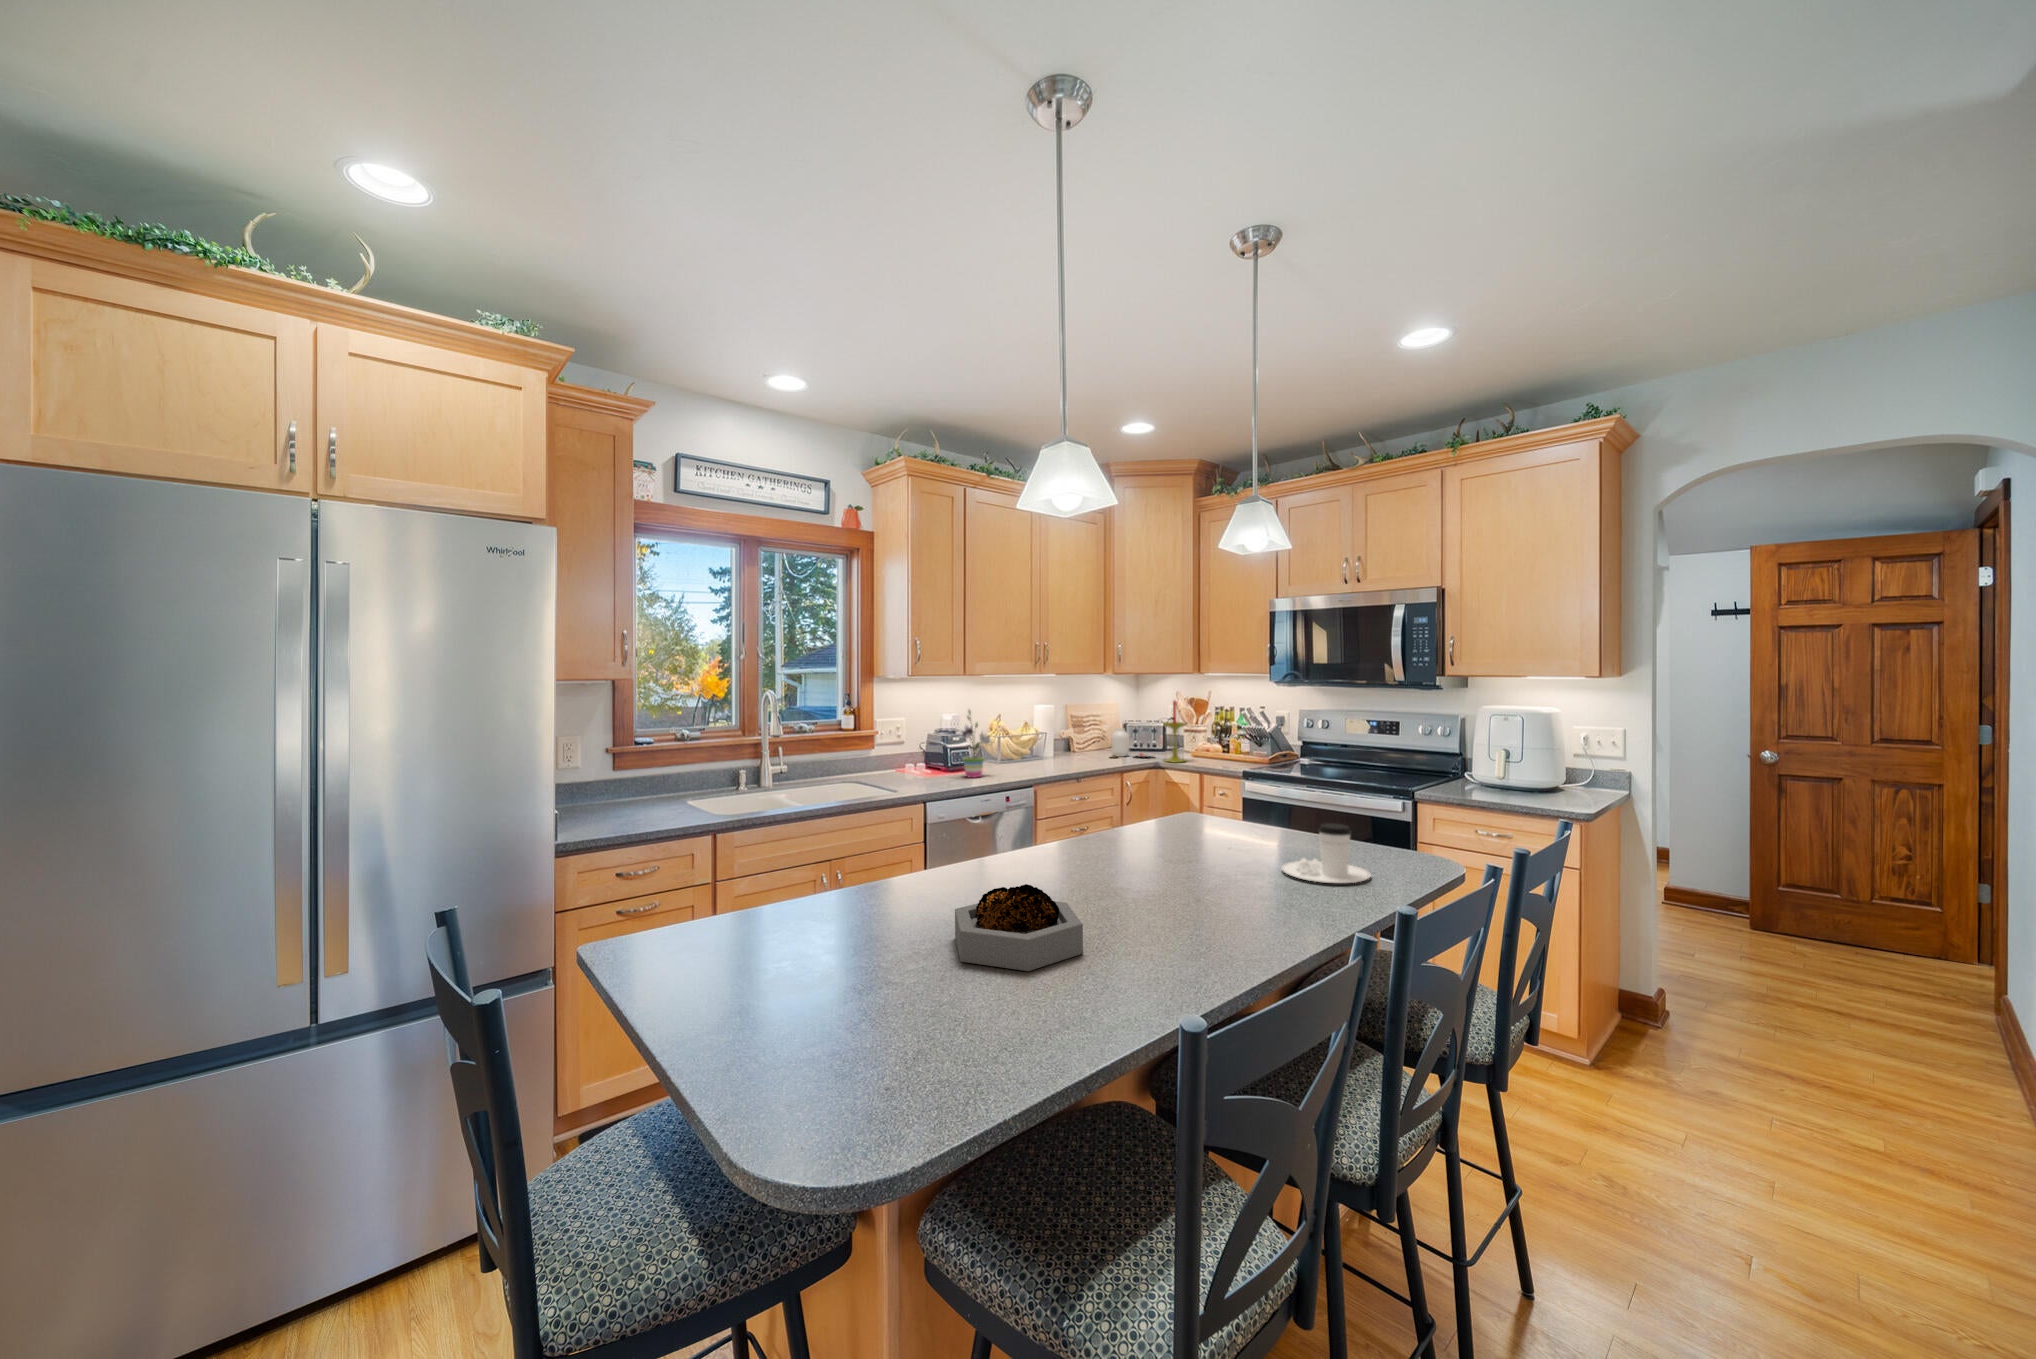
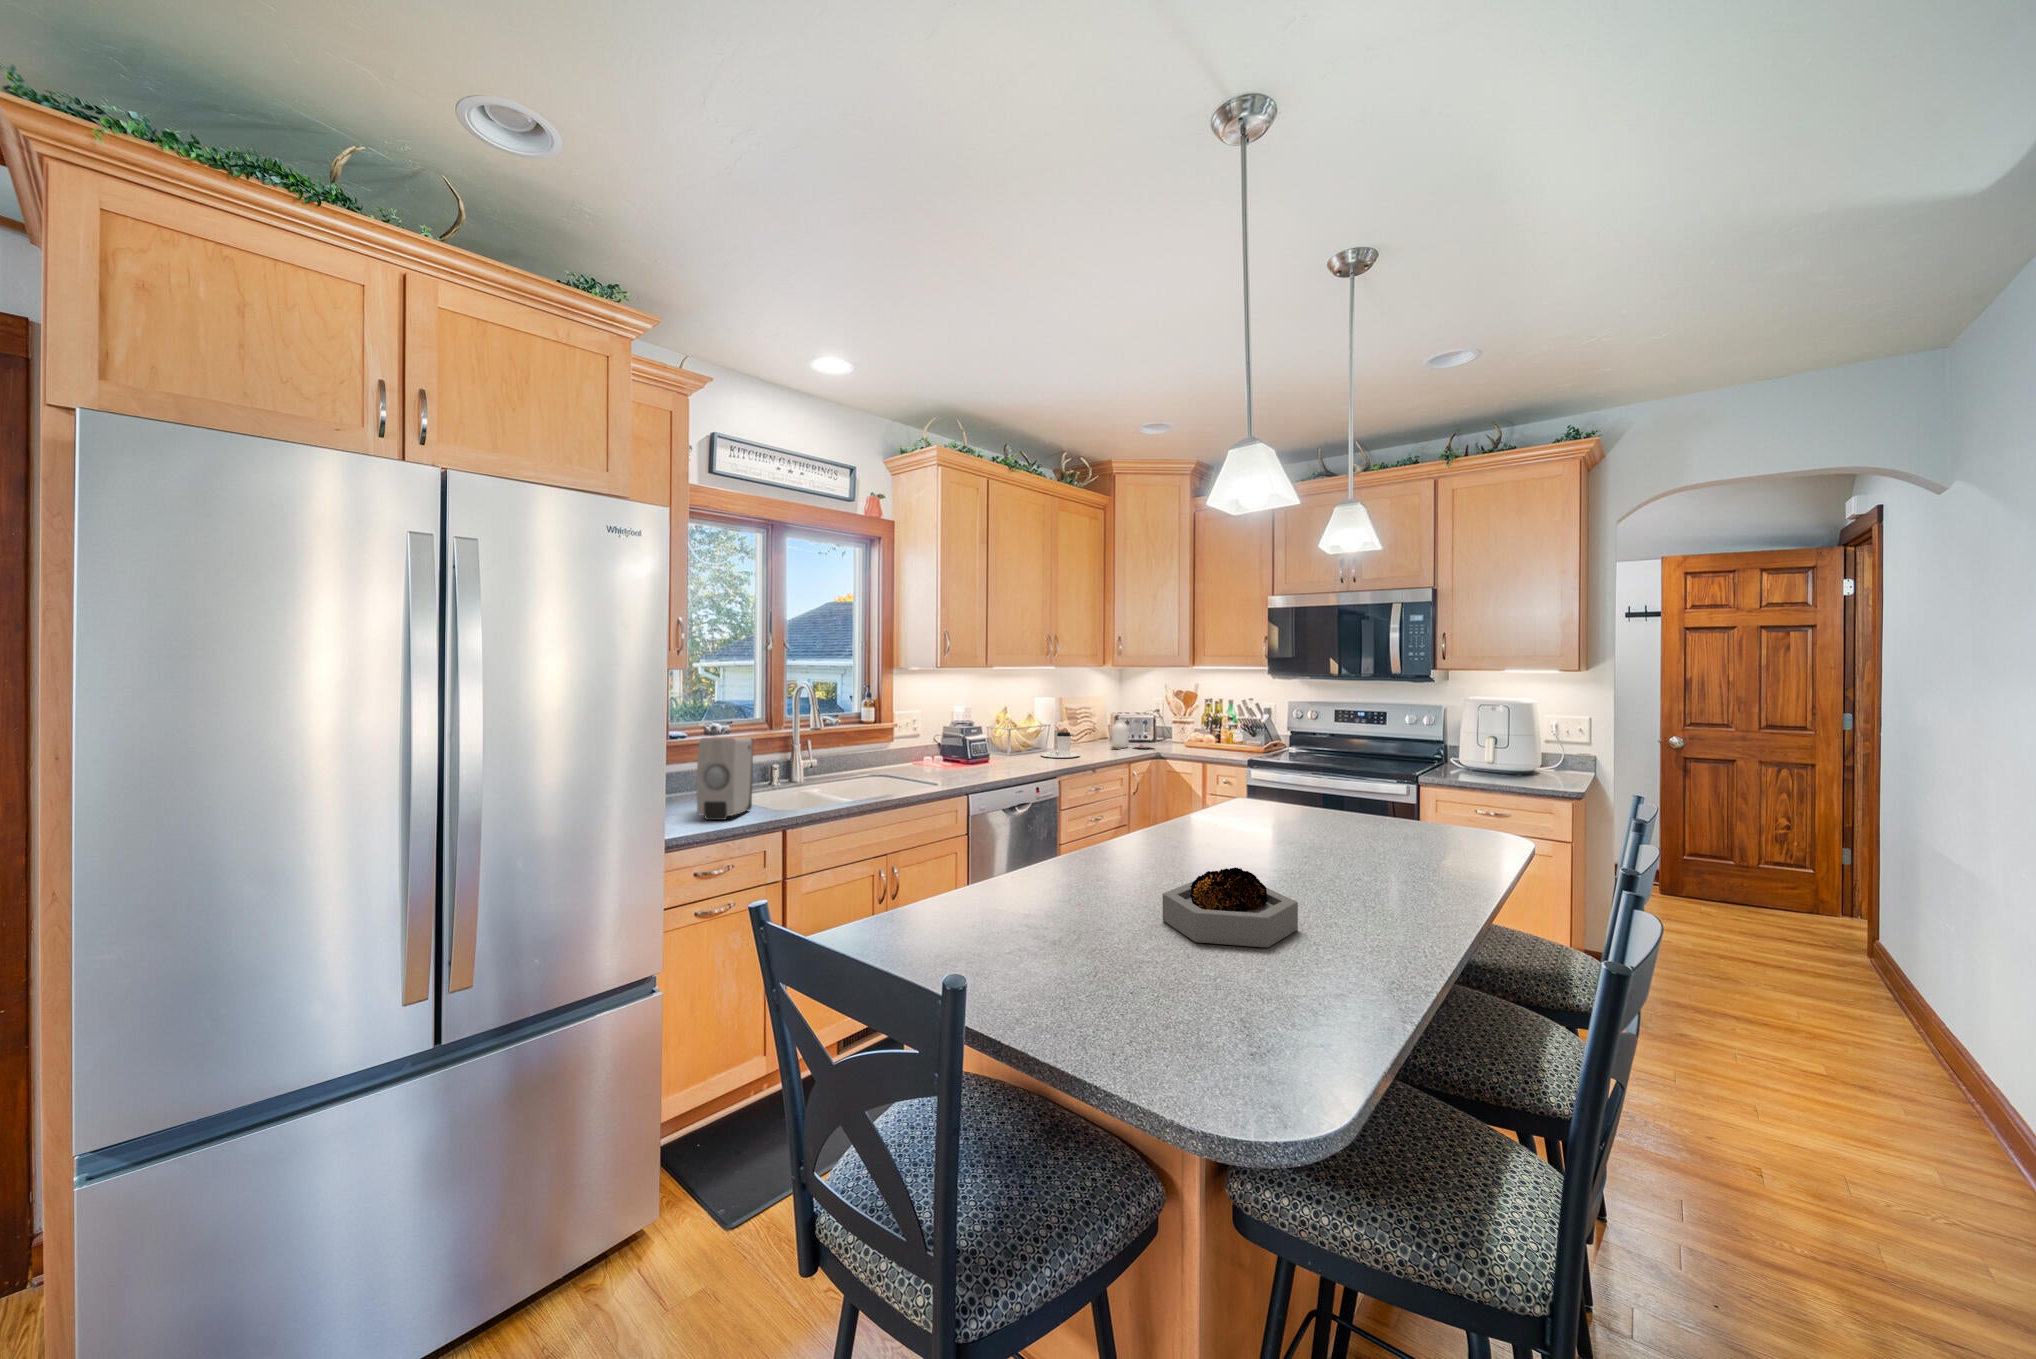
candle: present [1164,701,1186,763] -> none [1166,691,1190,753]
potted plant: present [959,710,991,778] -> none [986,701,1023,770]
soap dispenser: none [631,743,693,821] -> present [696,738,753,820]
coffee cup: present [1281,823,1371,883] -> present [1041,732,1080,758]

